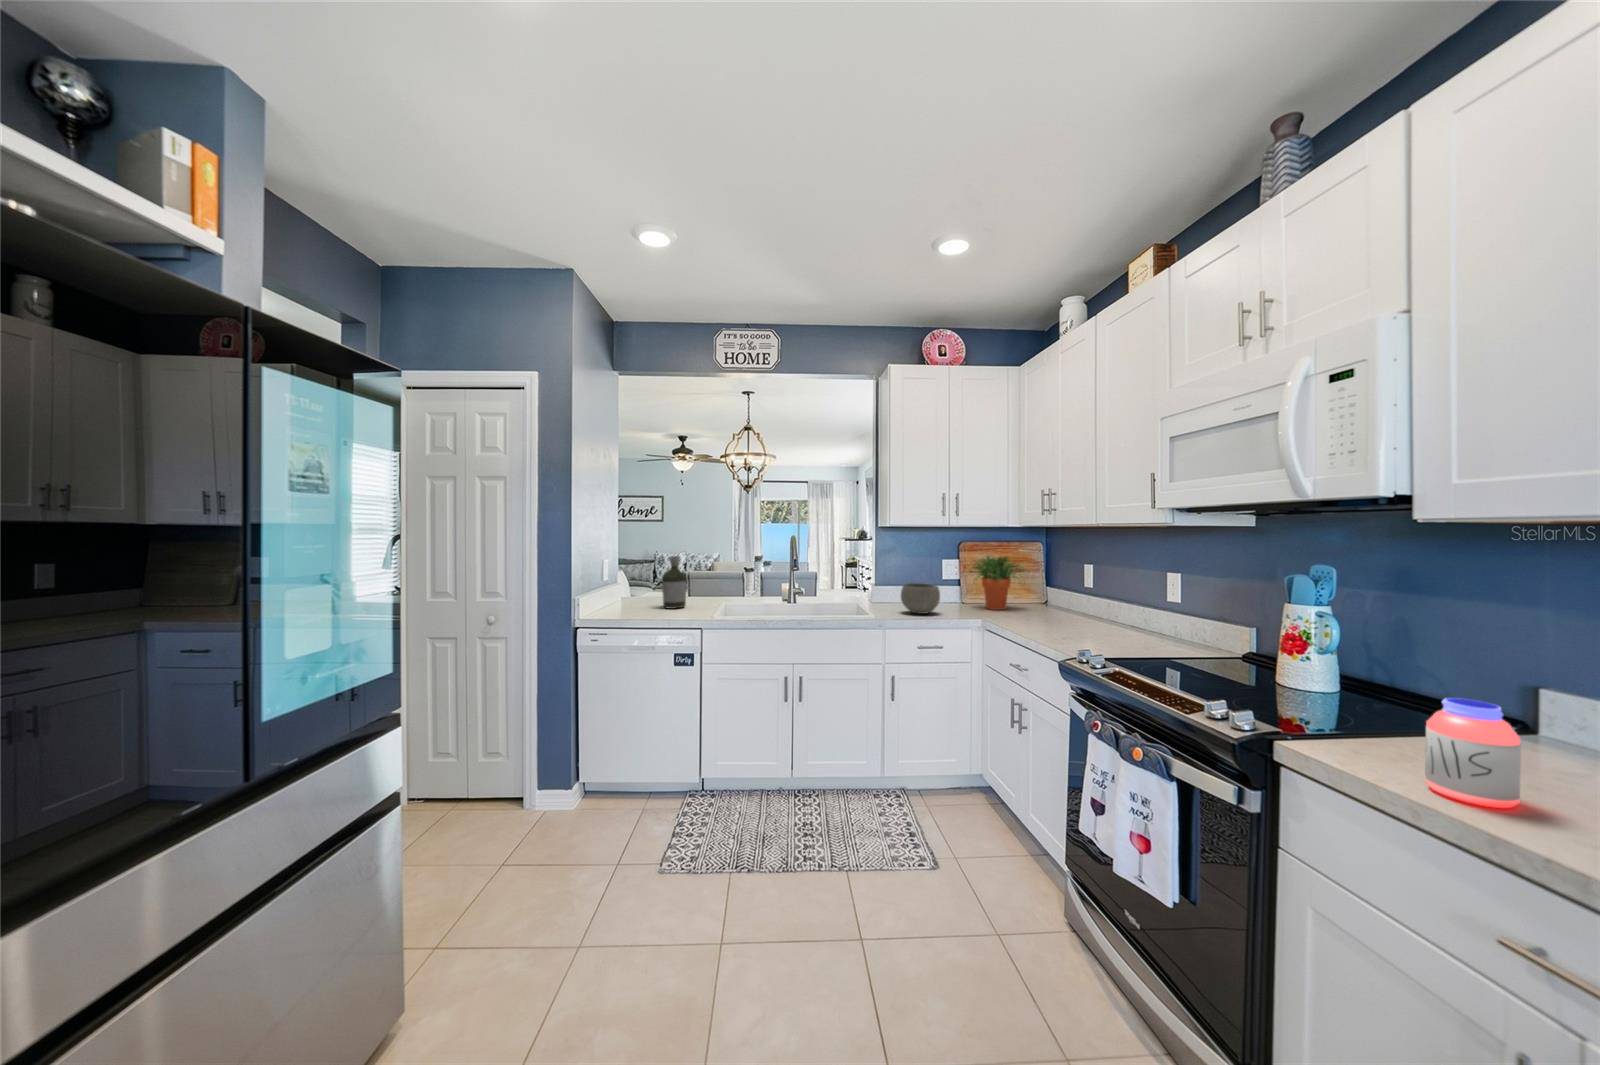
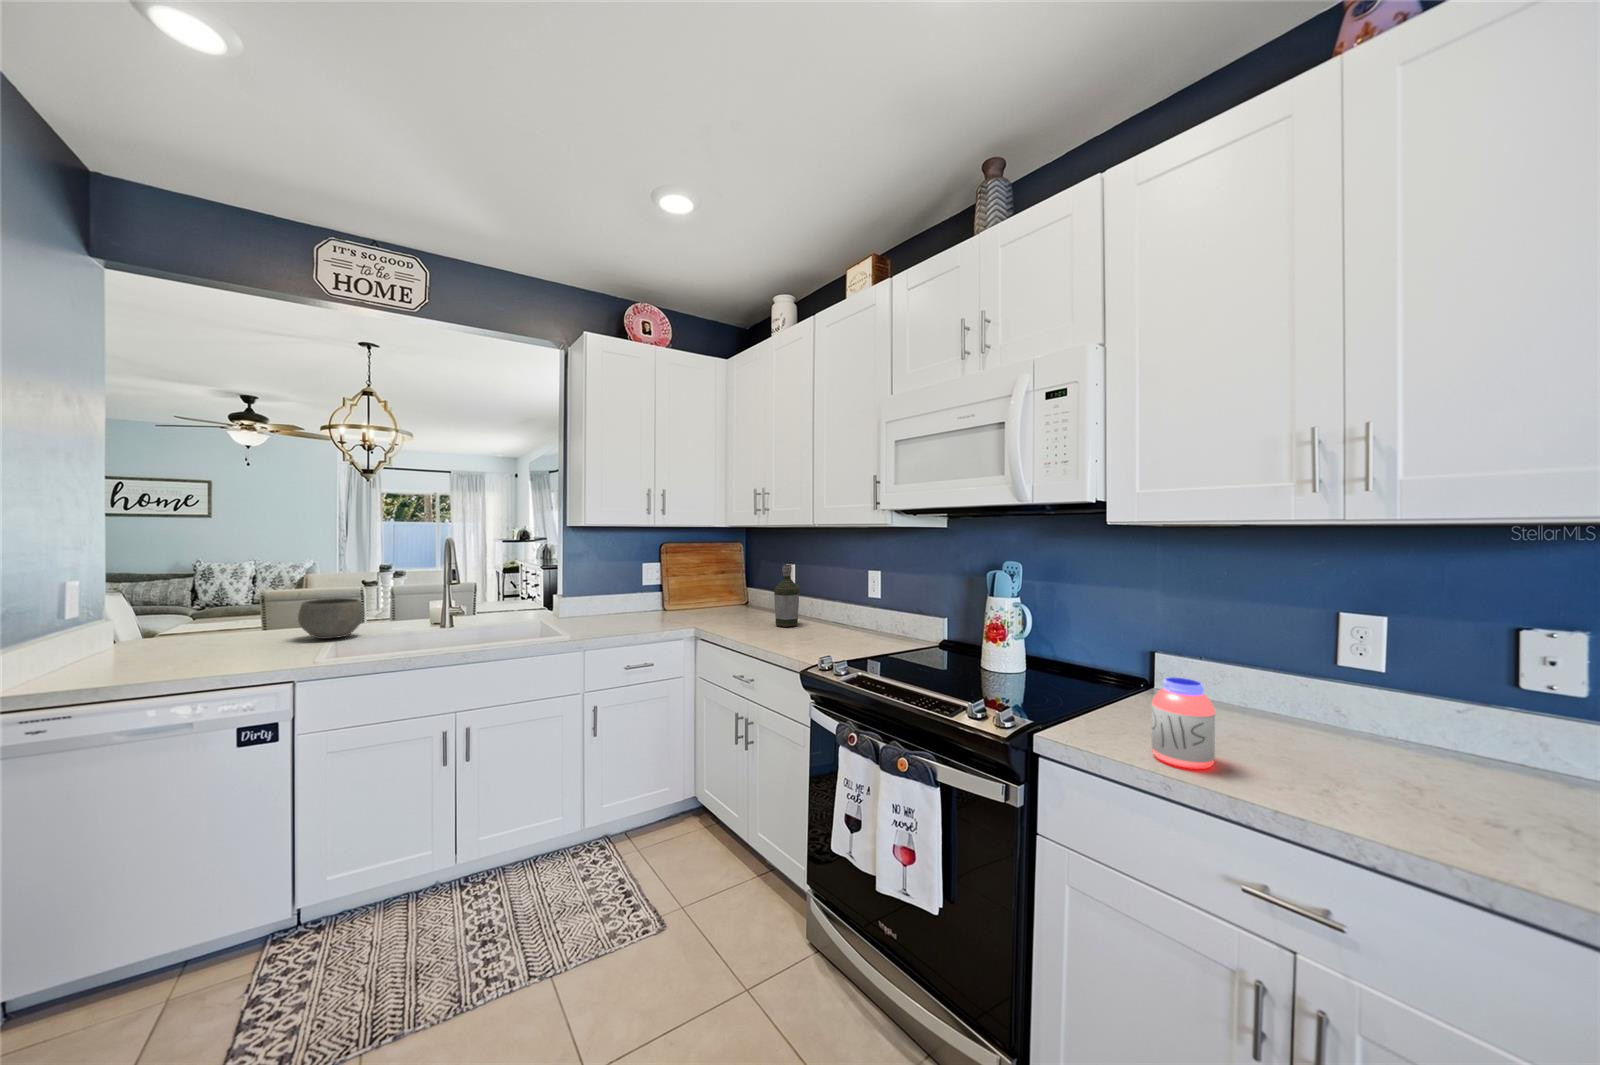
bottle: present [662,556,687,609] -> present [774,564,799,627]
potted plant: present [972,556,1025,610] -> none [670,557,738,615]
bowl: present [901,583,940,614] -> present [298,598,364,639]

